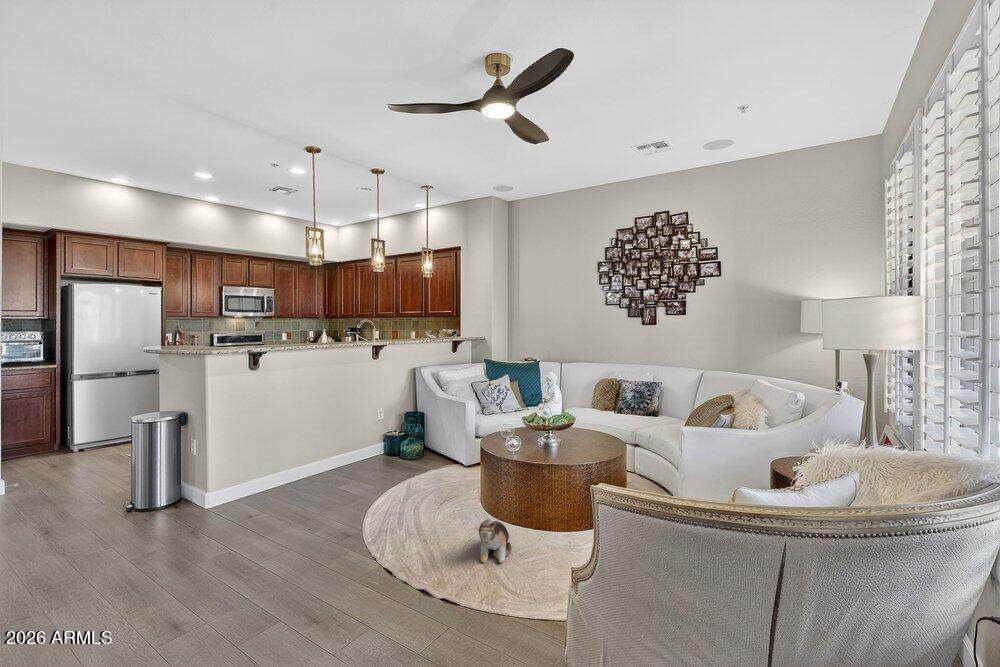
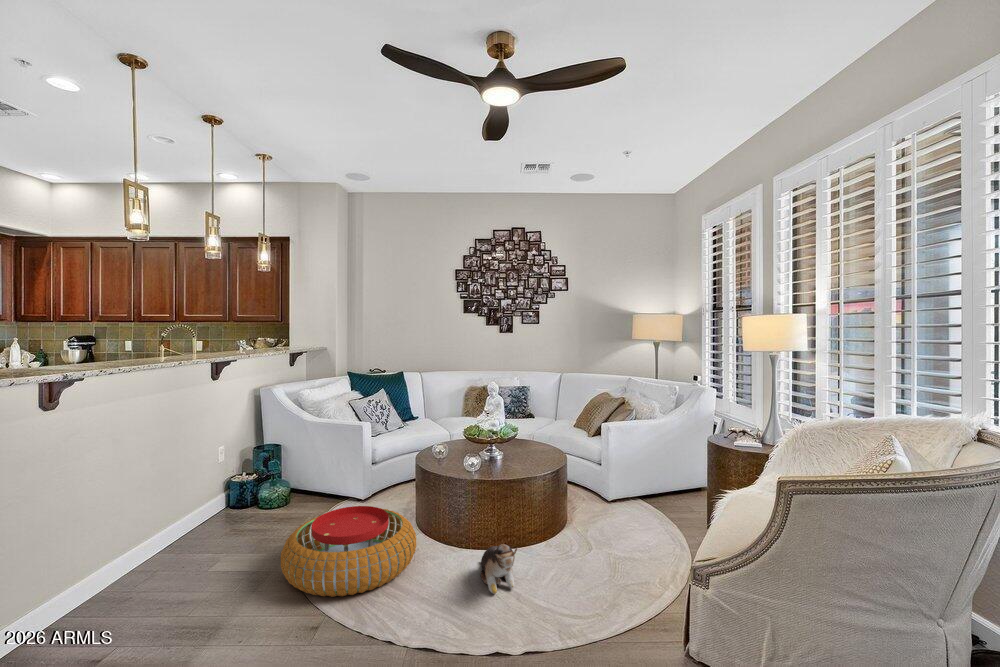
pouf: none [360,466,465,531] -> present [280,506,416,597]

